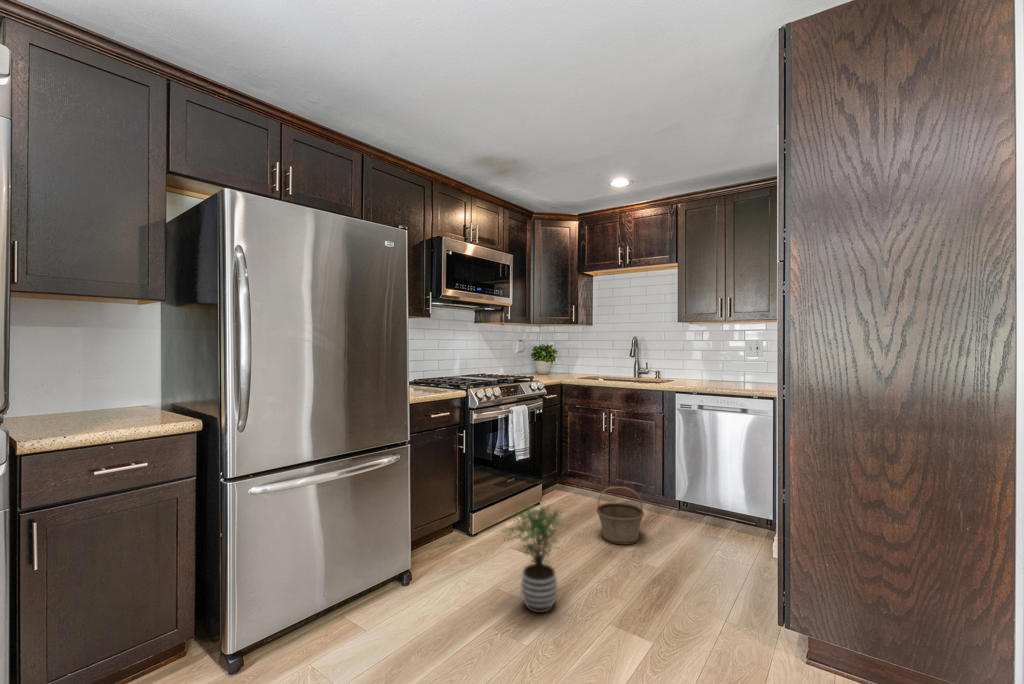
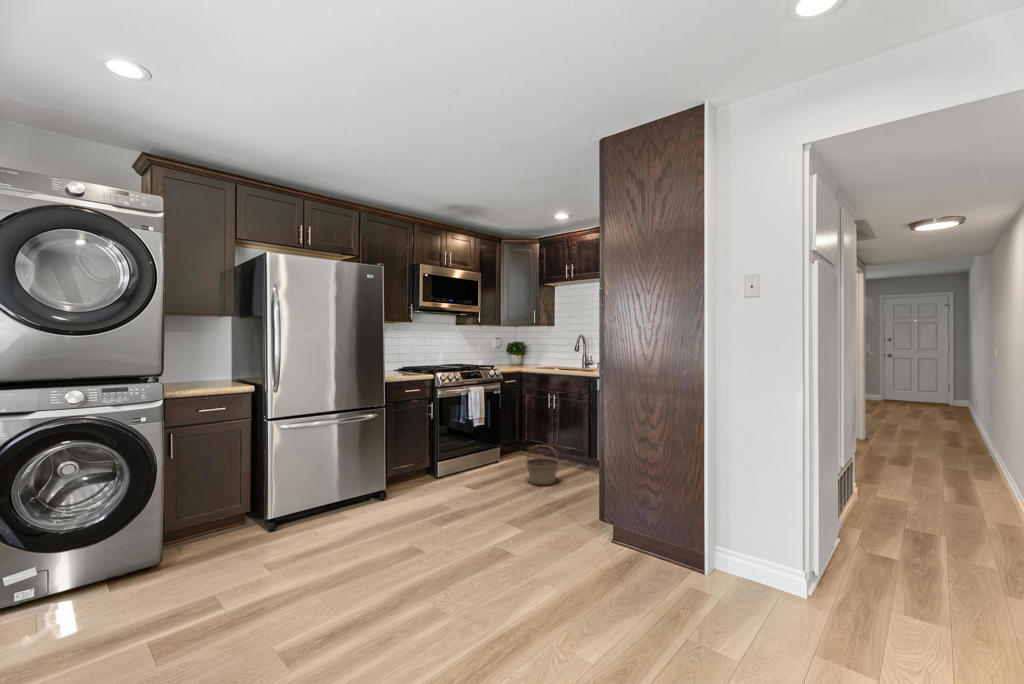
potted plant: present [503,505,564,613] -> none [437,445,484,515]

